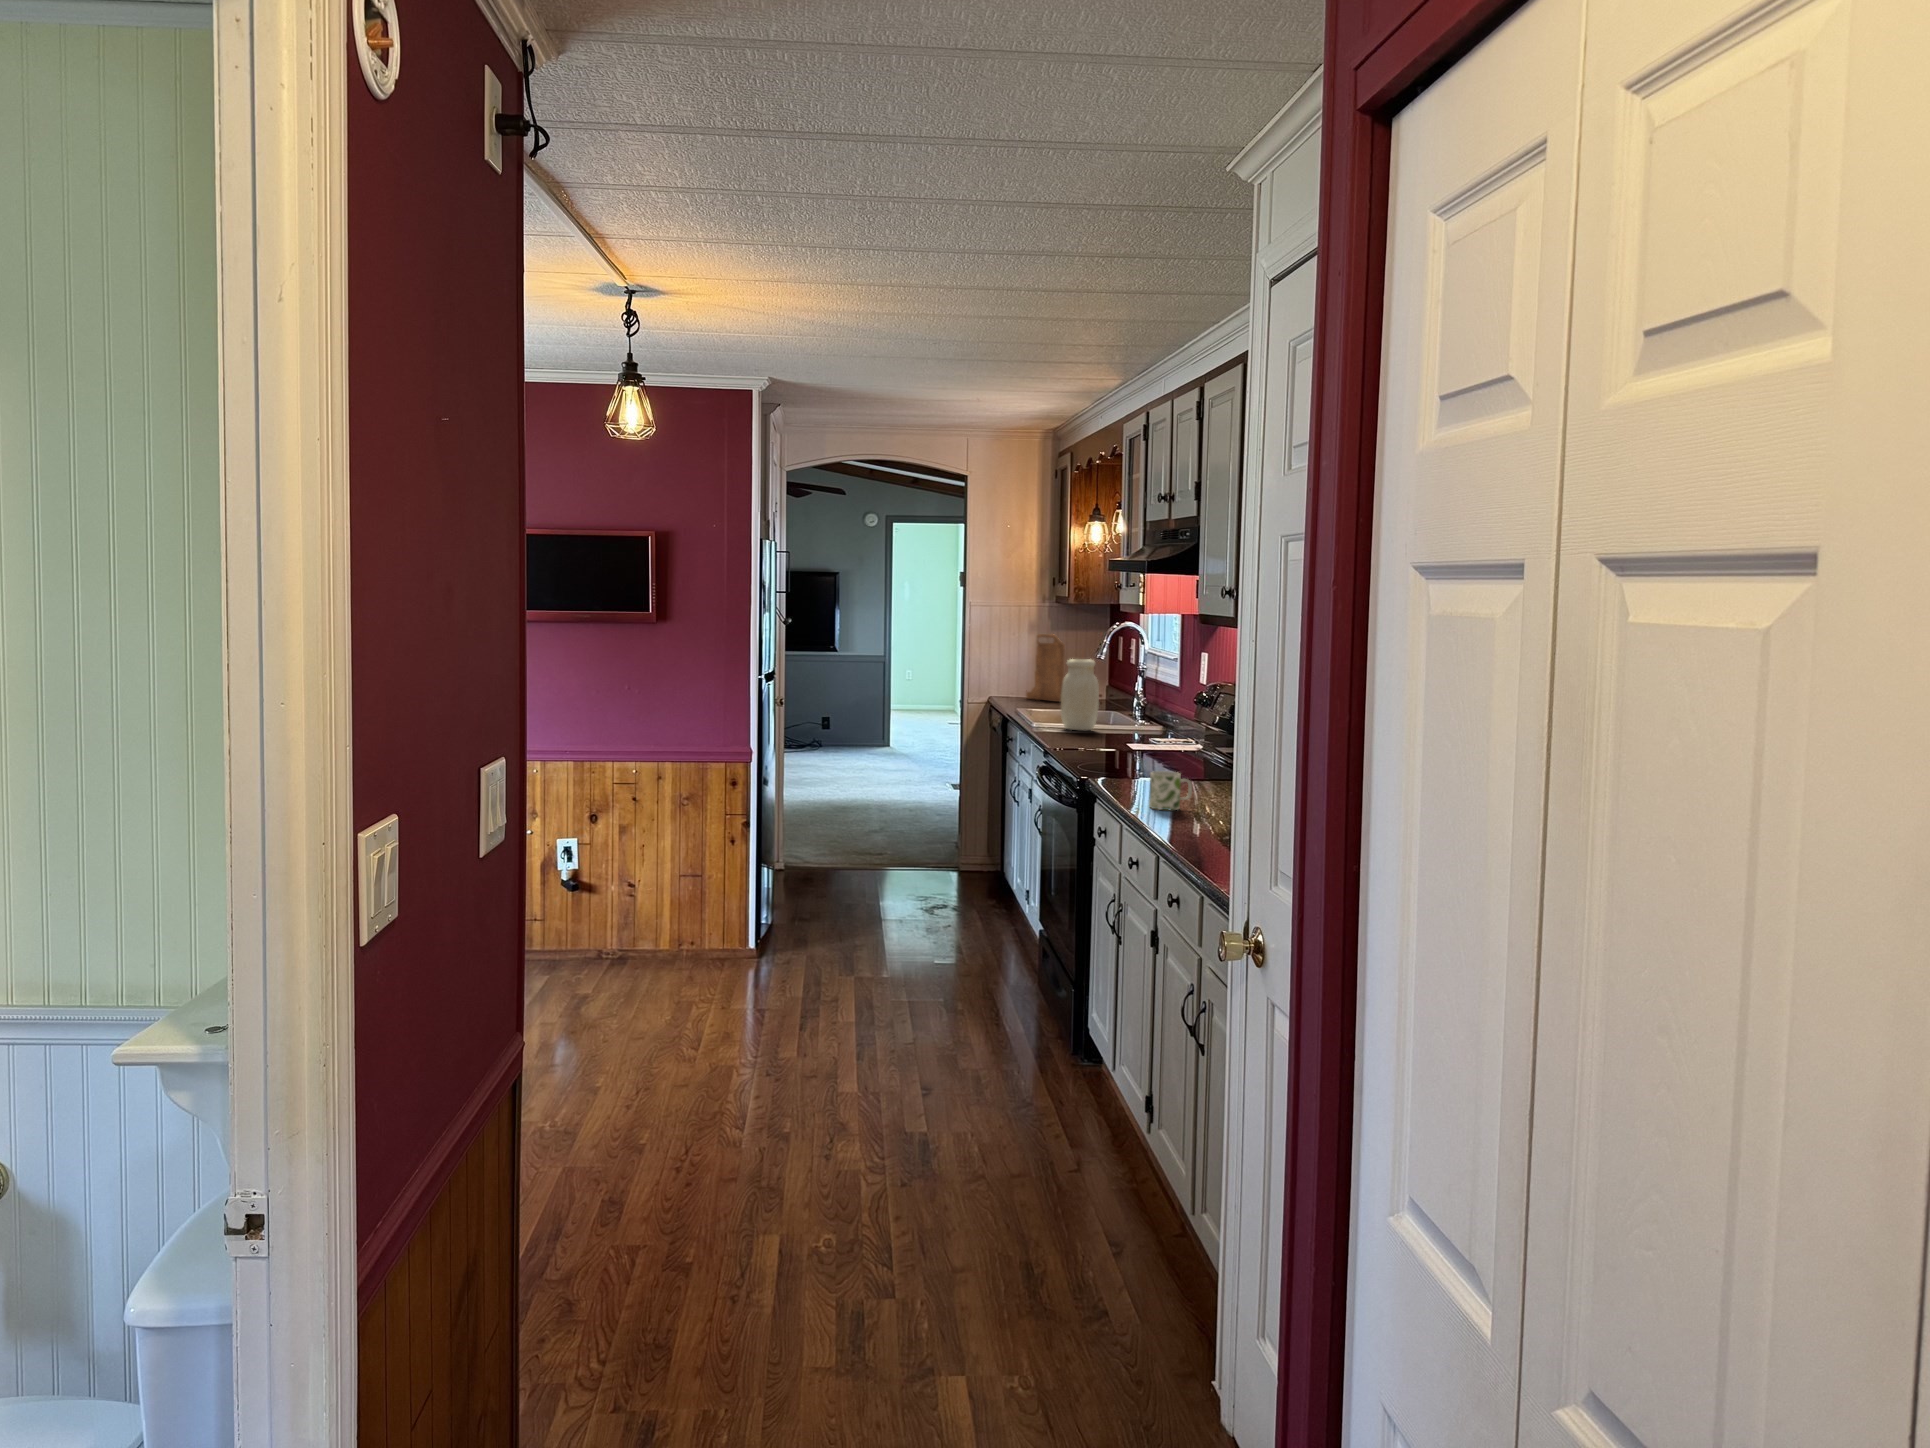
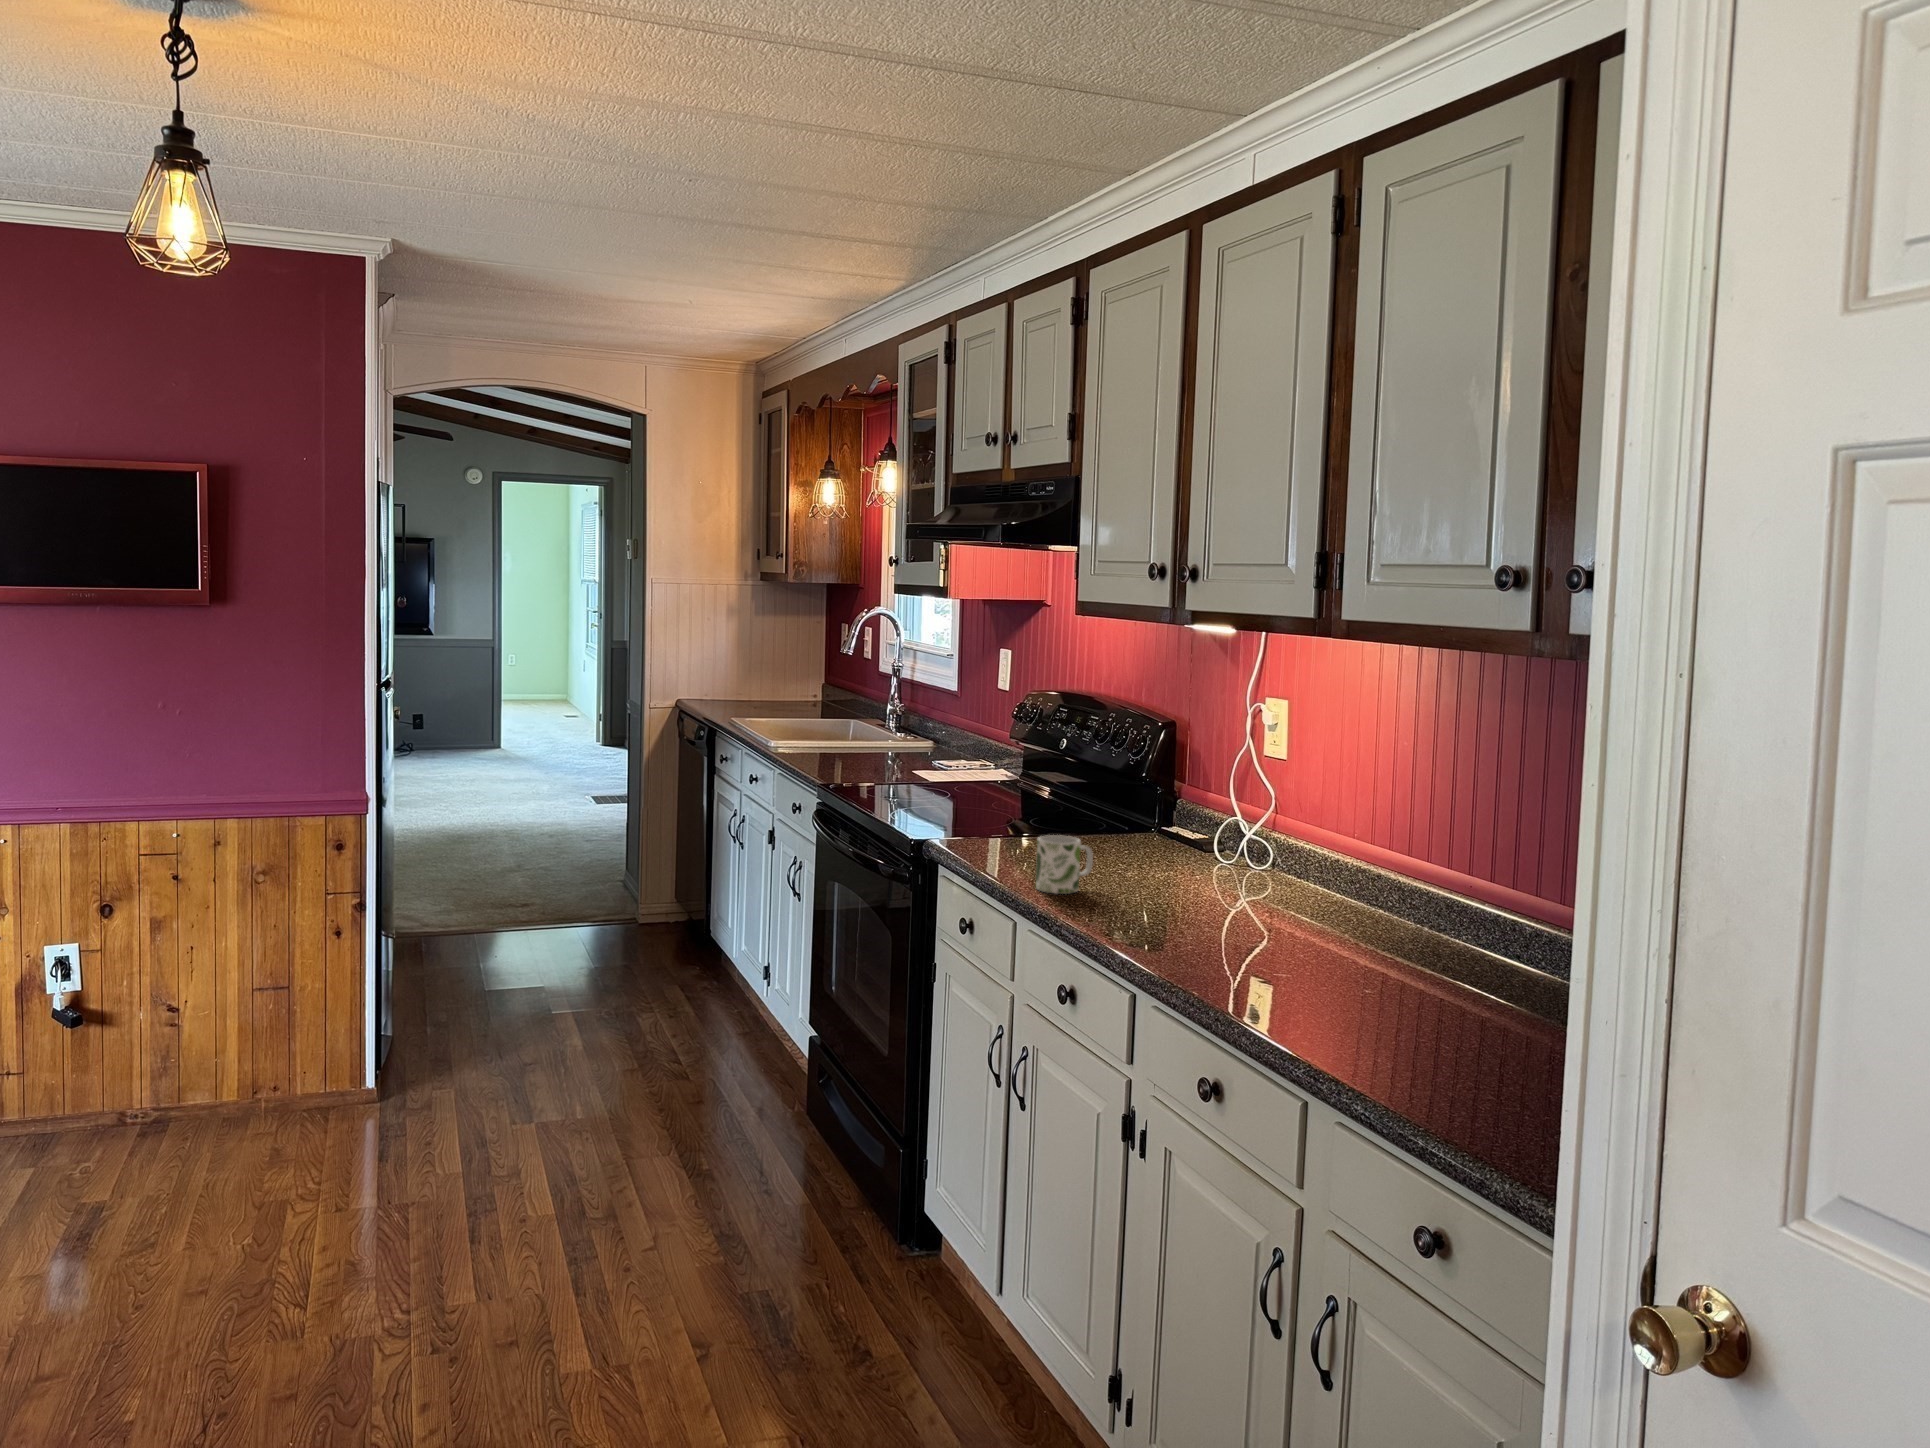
cutting board: present [1026,634,1065,701] -> none [731,618,782,705]
jar: present [1061,659,1099,730] -> none [810,657,861,753]

